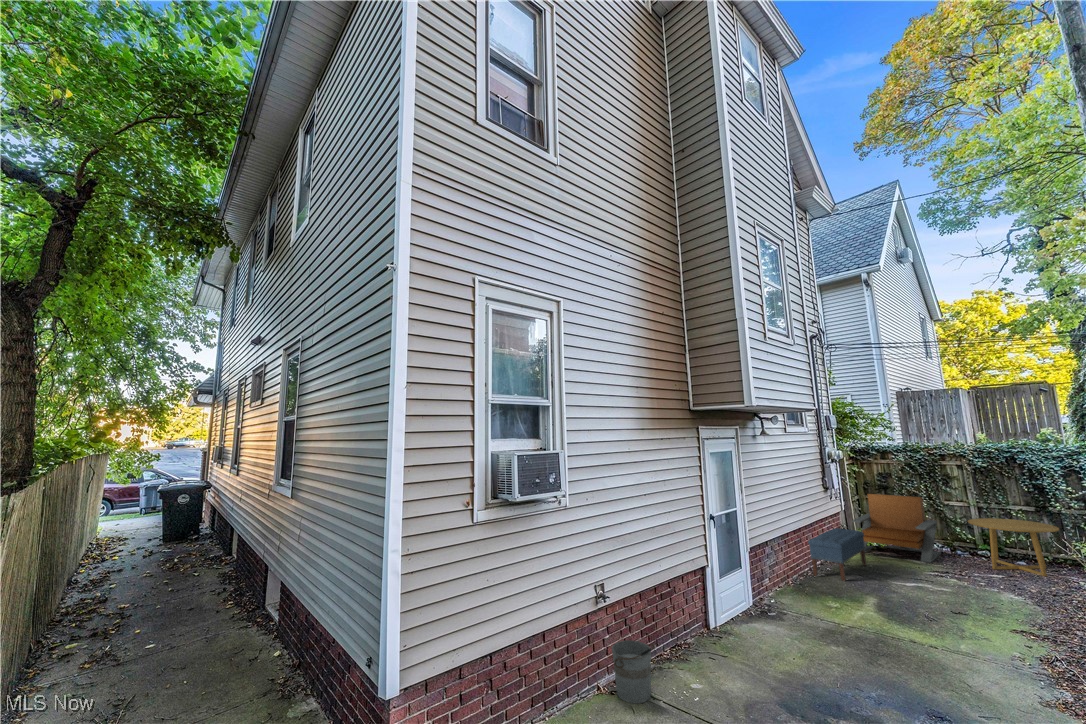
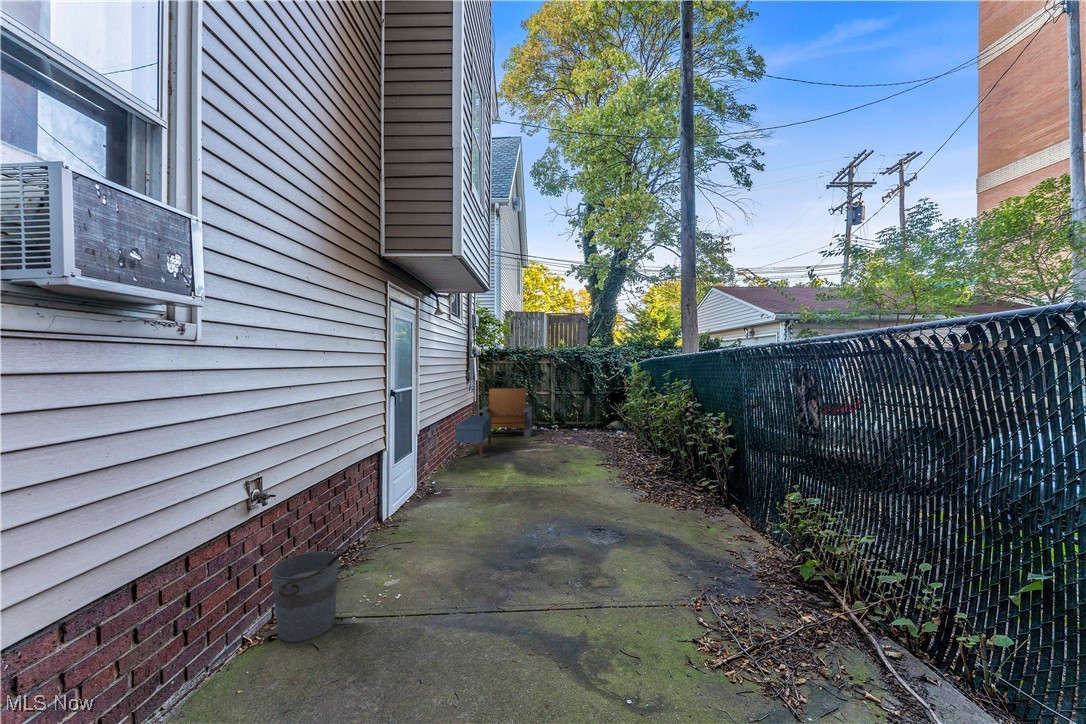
round table: present [968,518,1059,576] -> none [554,400,601,436]

